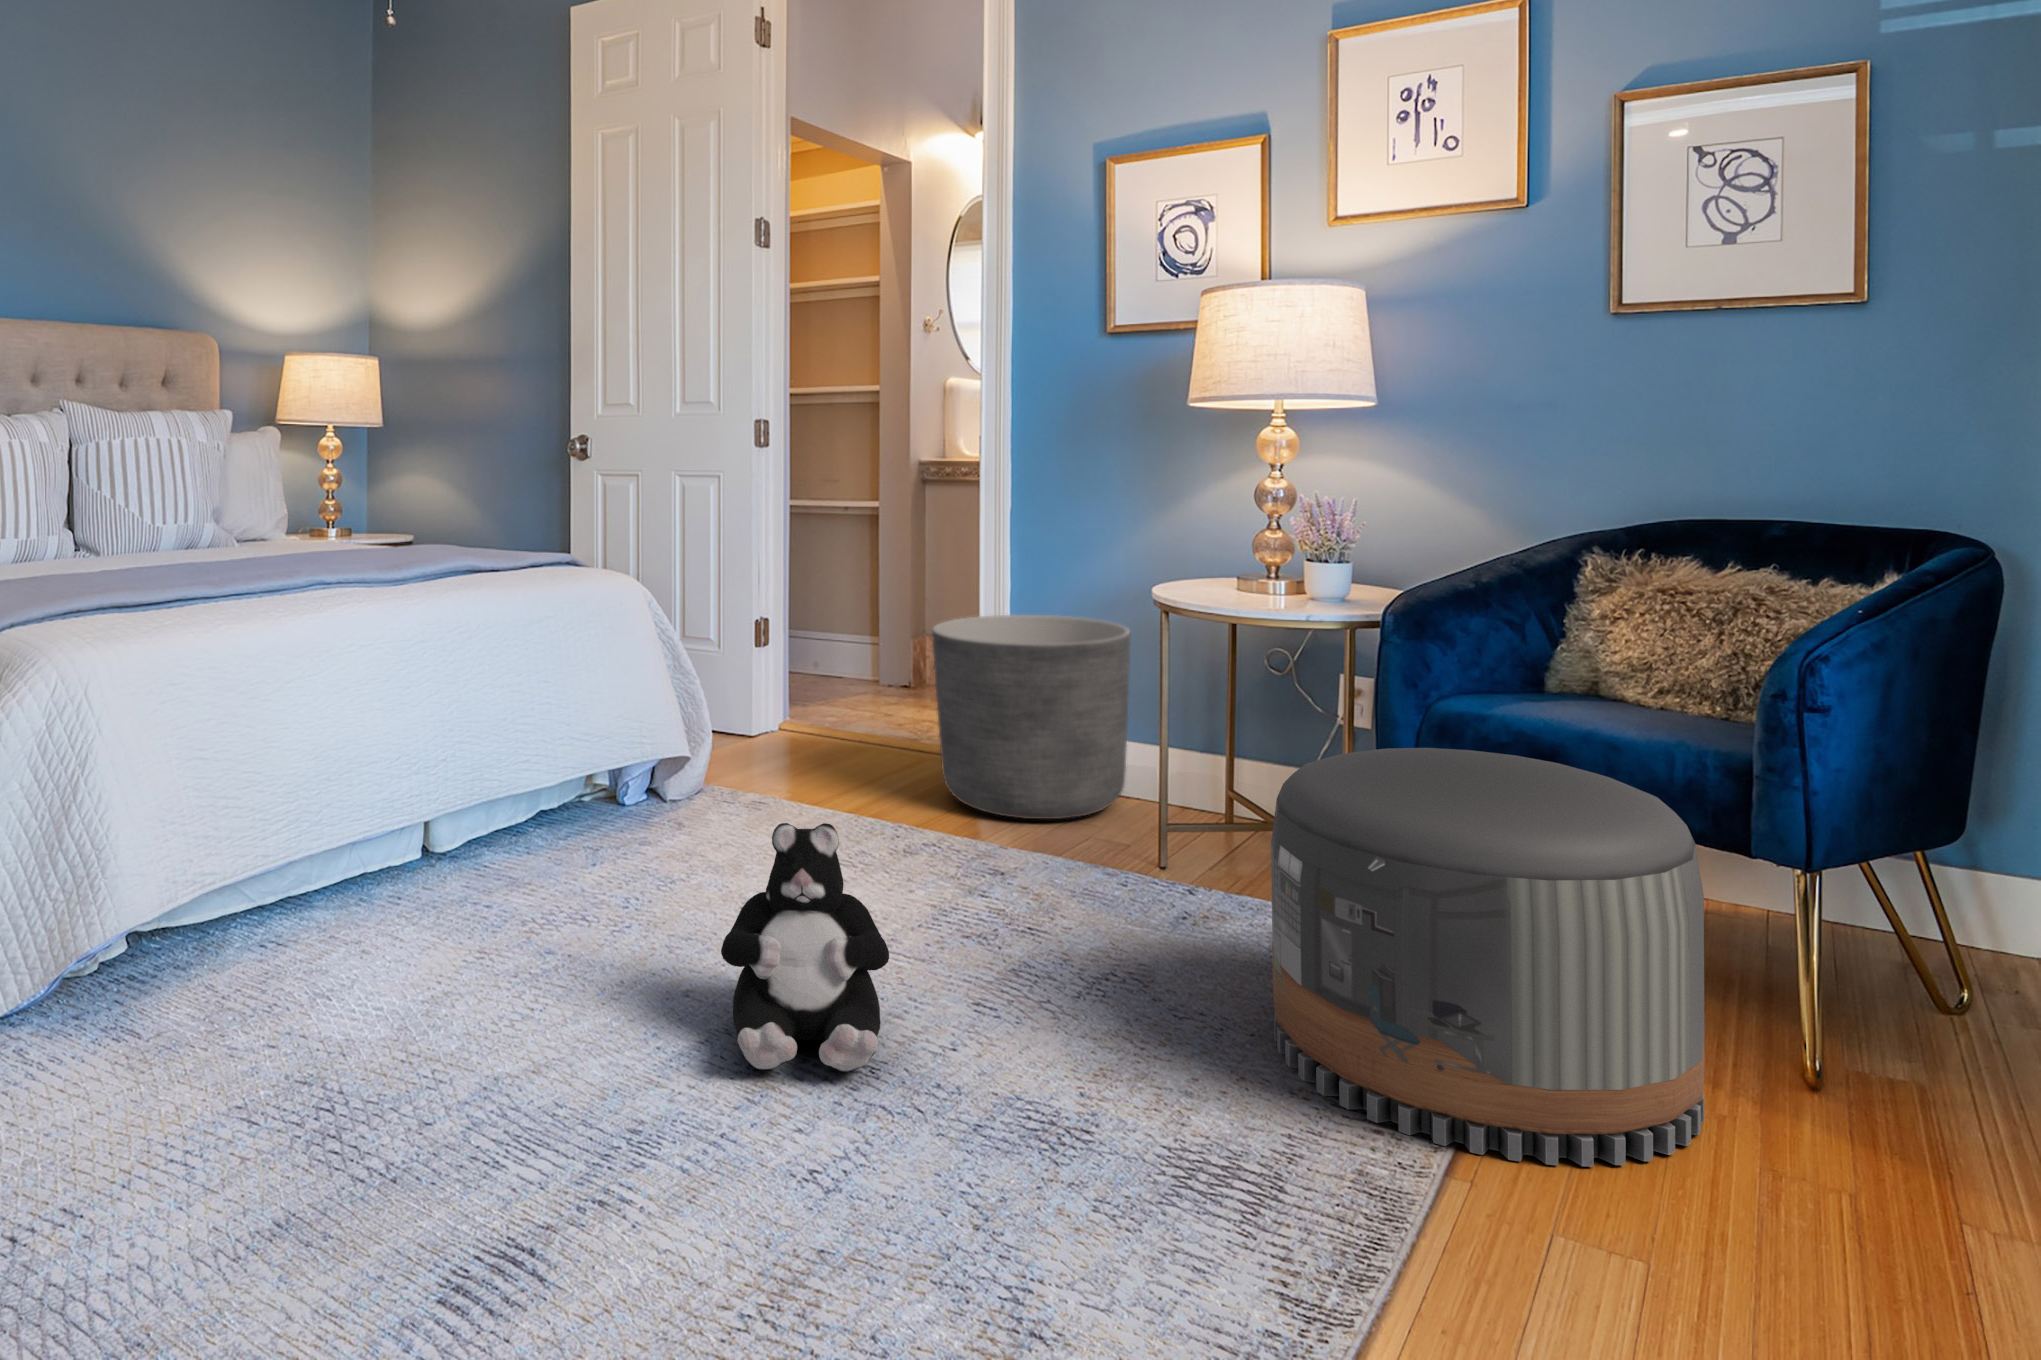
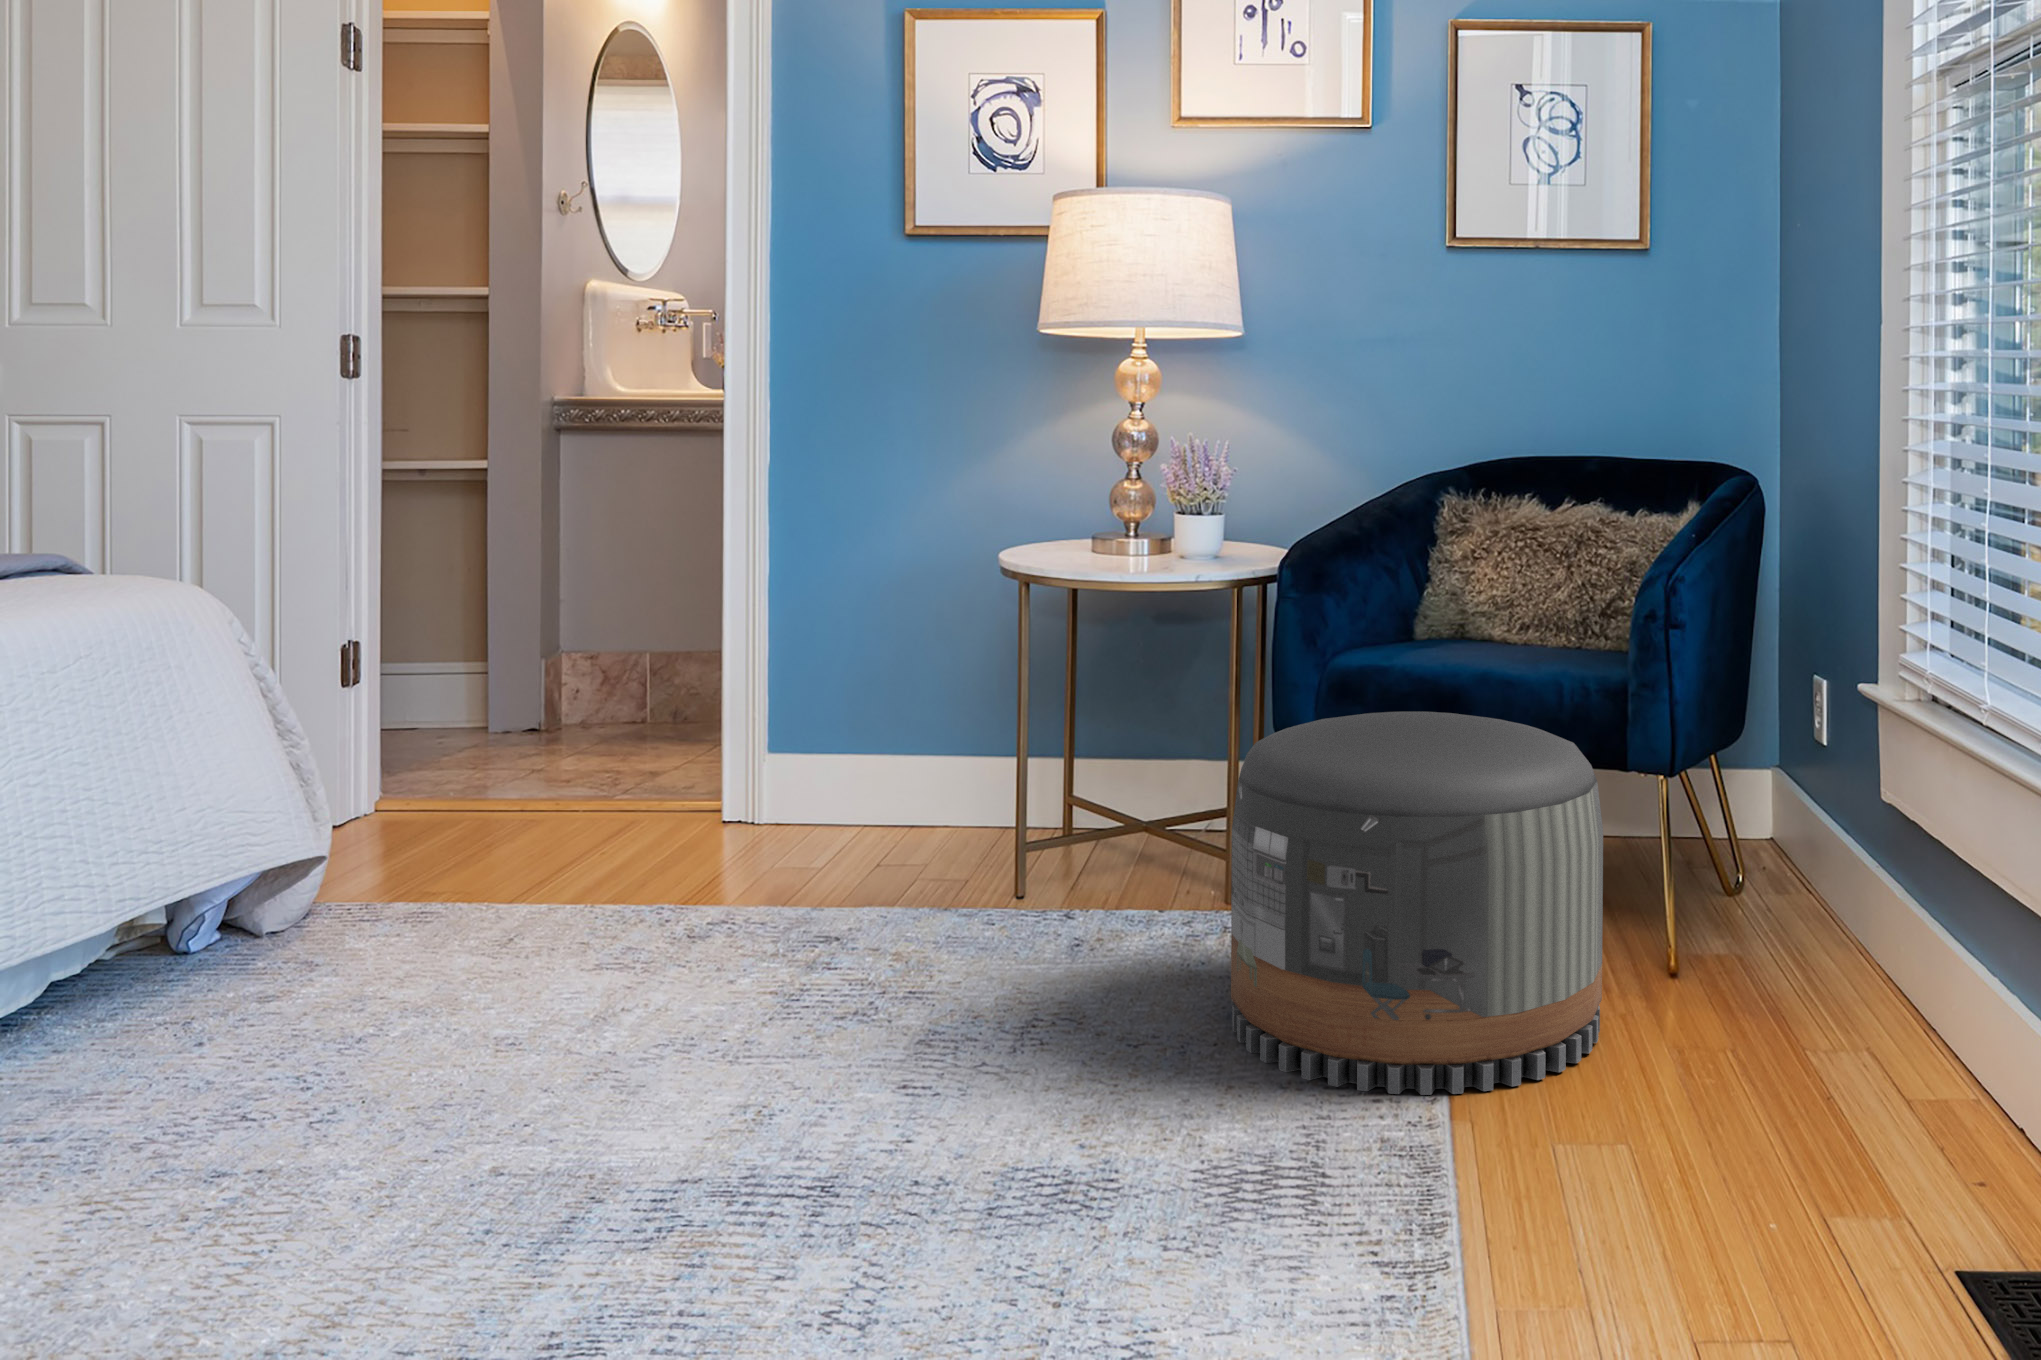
planter: present [932,615,1130,819] -> none [723,629,972,877]
plush toy: present [721,823,889,1072] -> none [589,881,850,1223]

